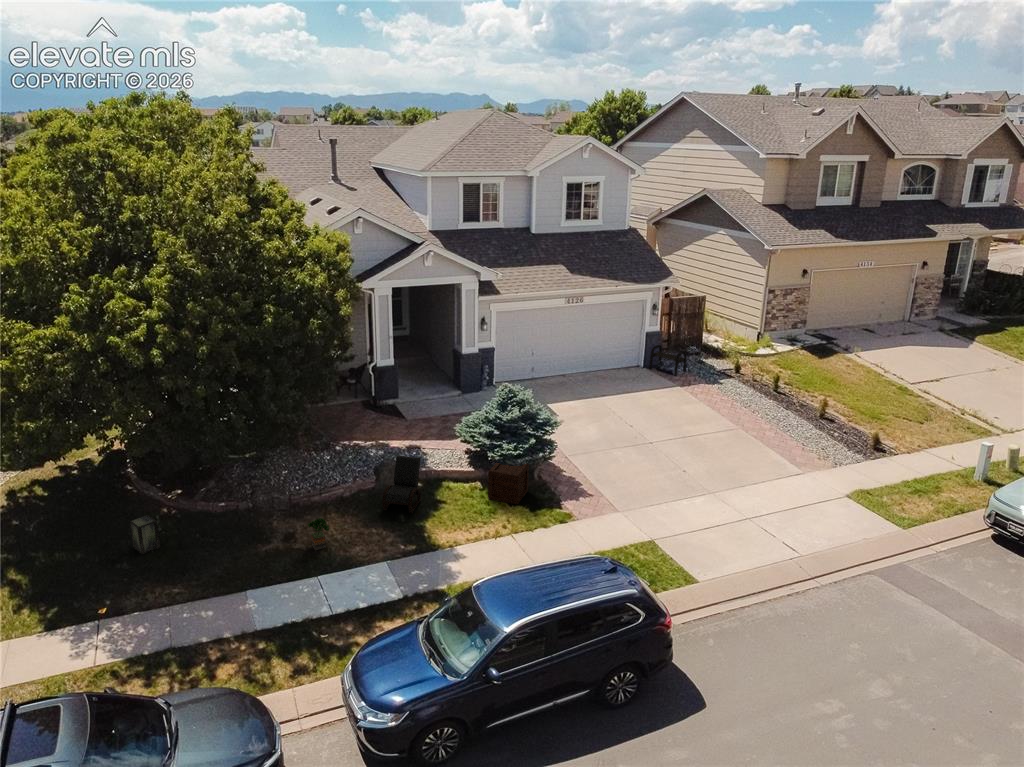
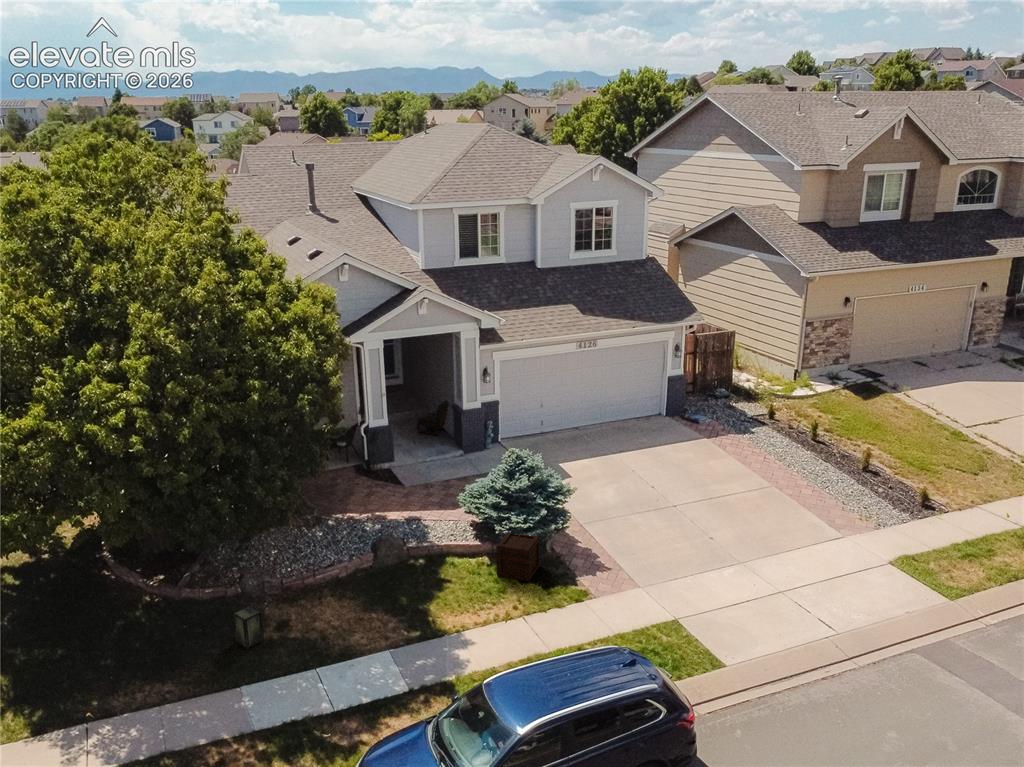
bench: present [649,345,687,376] -> none [673,389,714,424]
lounge chair: present [382,456,421,514] -> present [417,400,449,436]
storage box: present [130,515,160,554] -> present [233,605,264,649]
potted tree: present [308,518,329,550] -> none [303,604,327,640]

